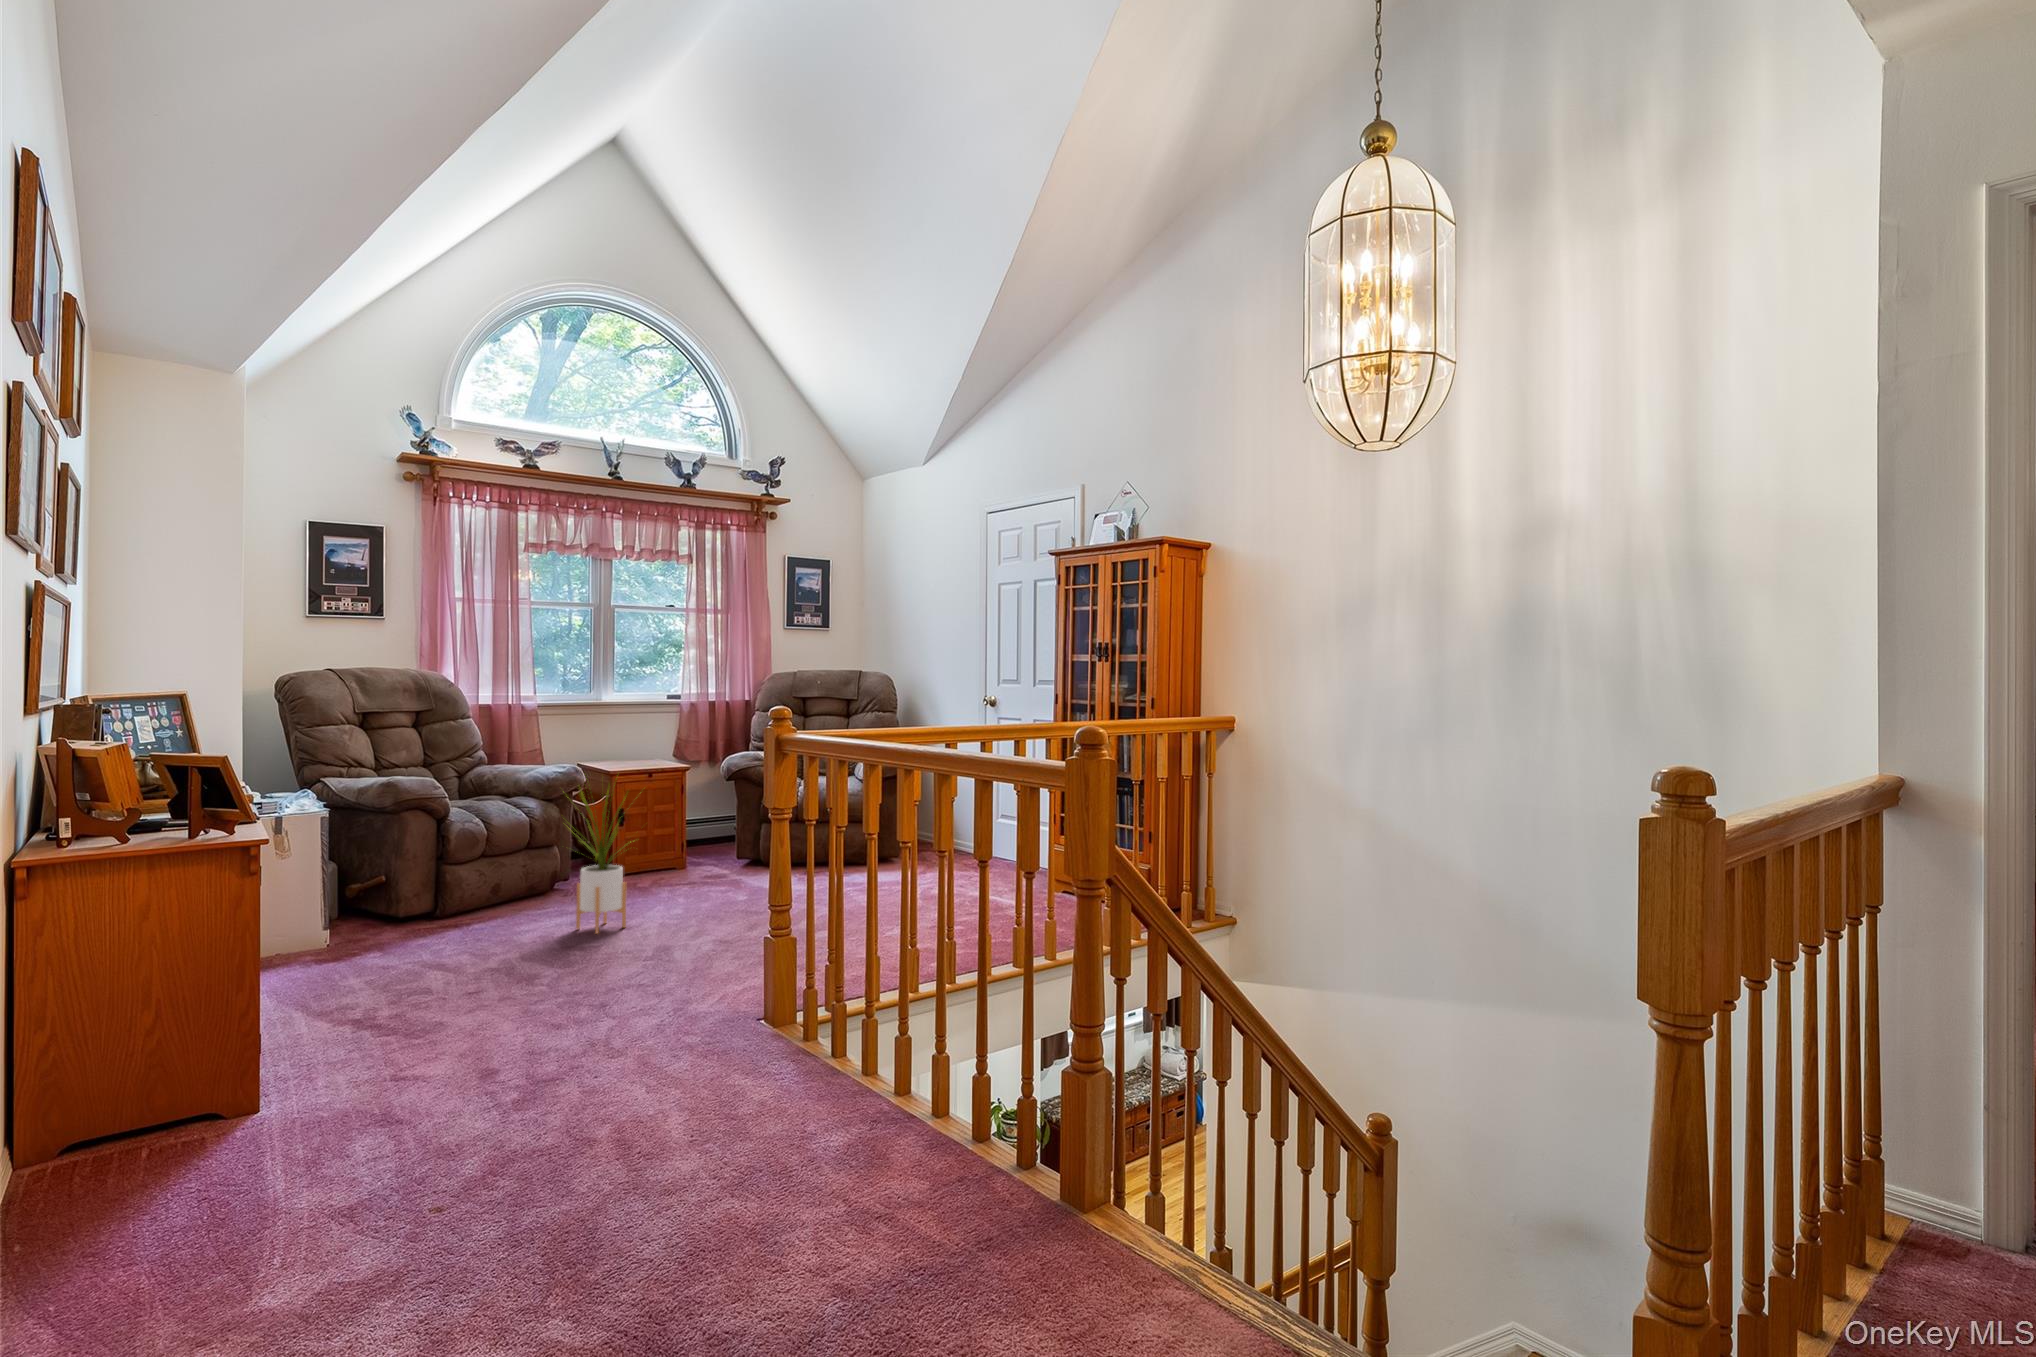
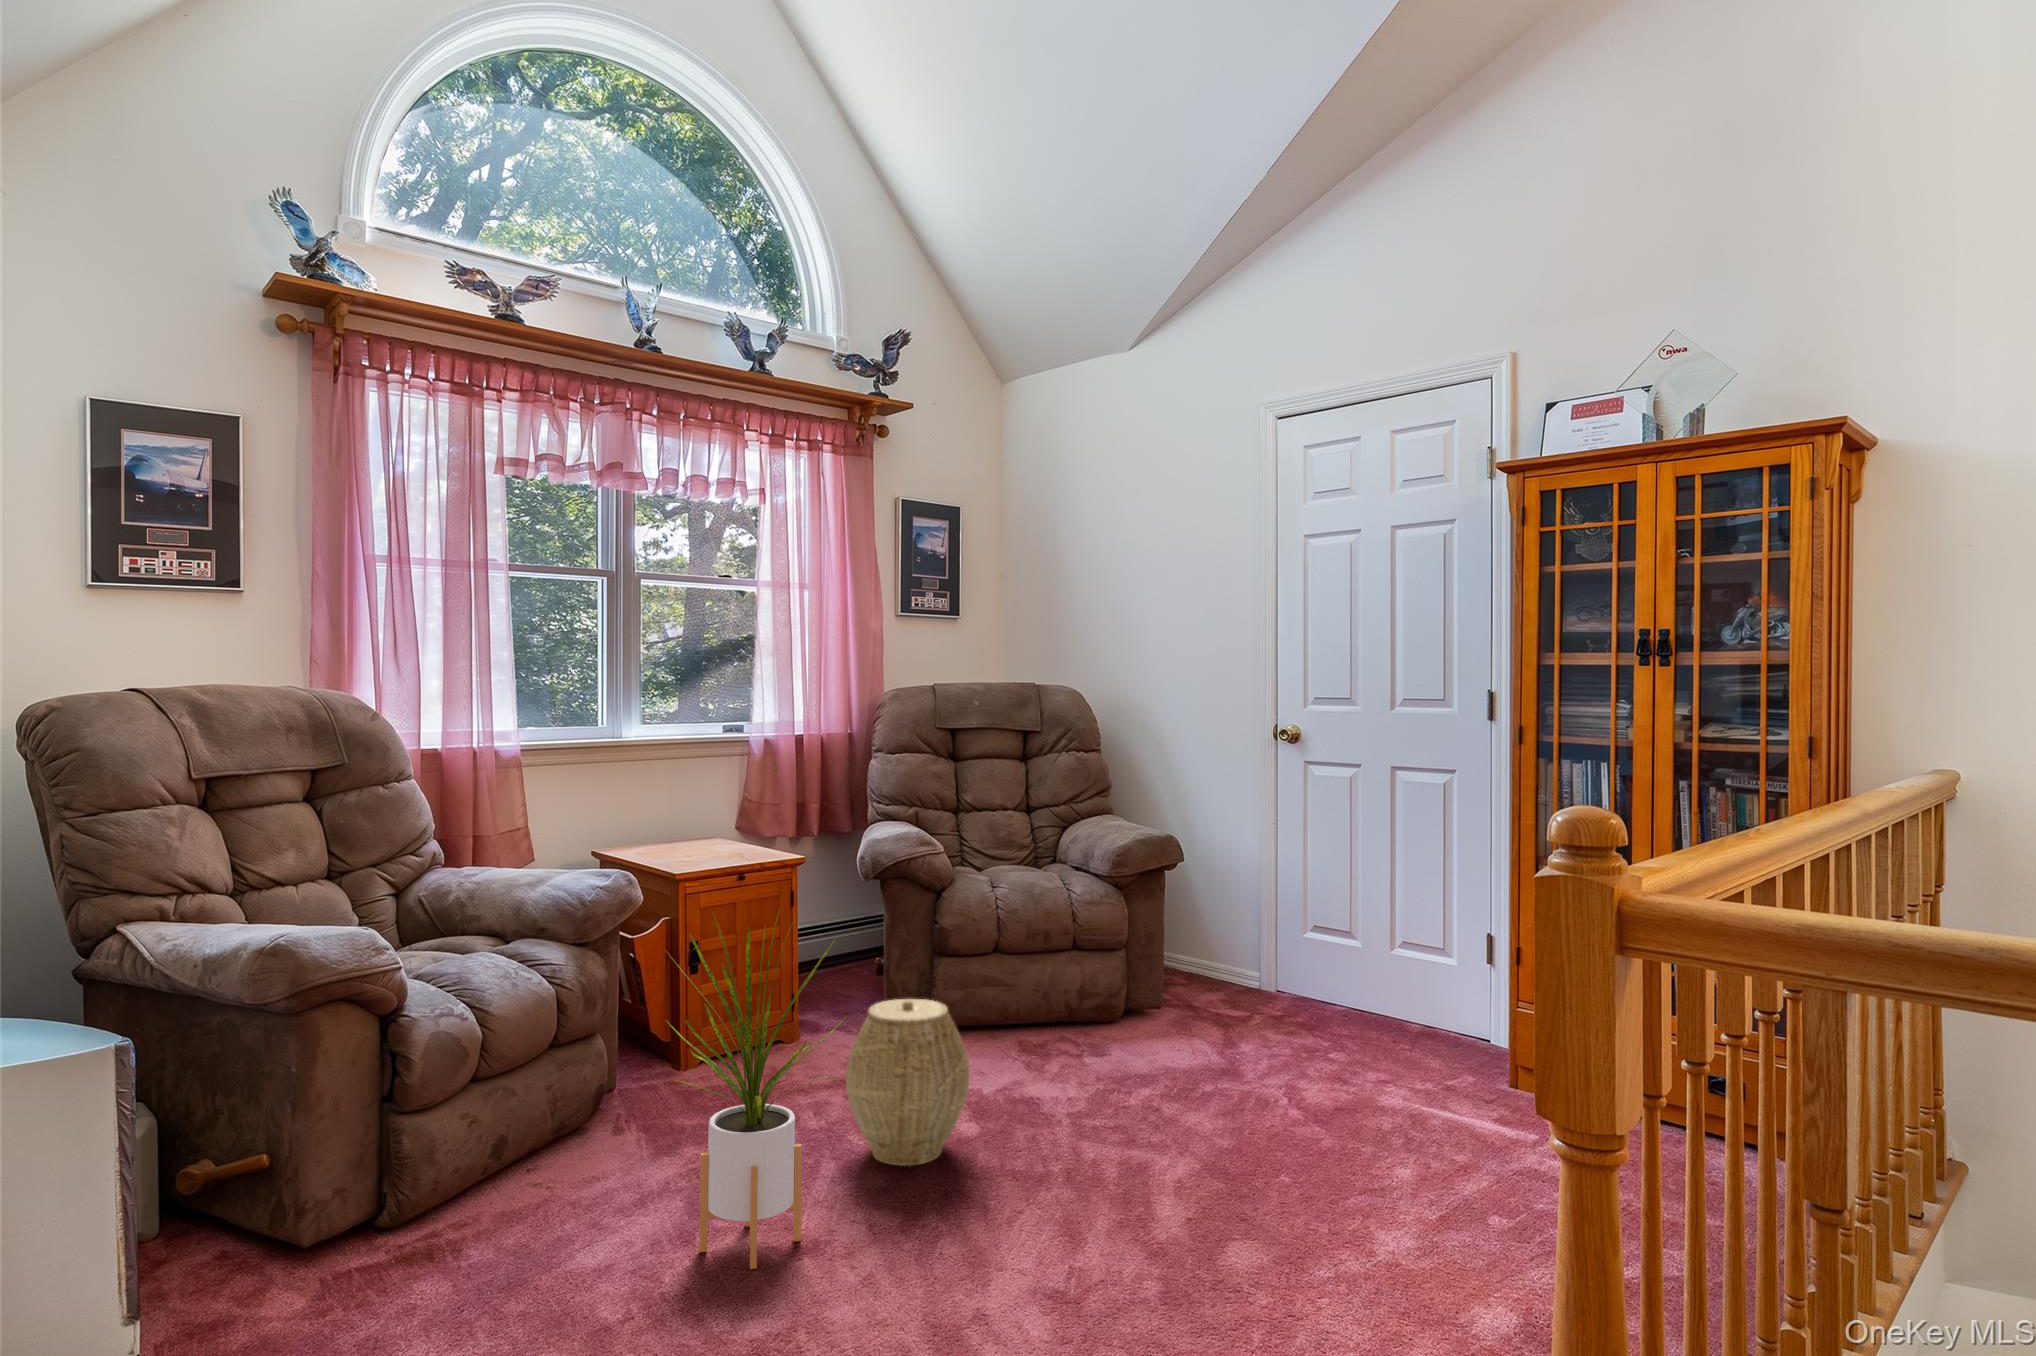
woven basket: none [671,828,736,909] -> present [846,999,970,1166]

